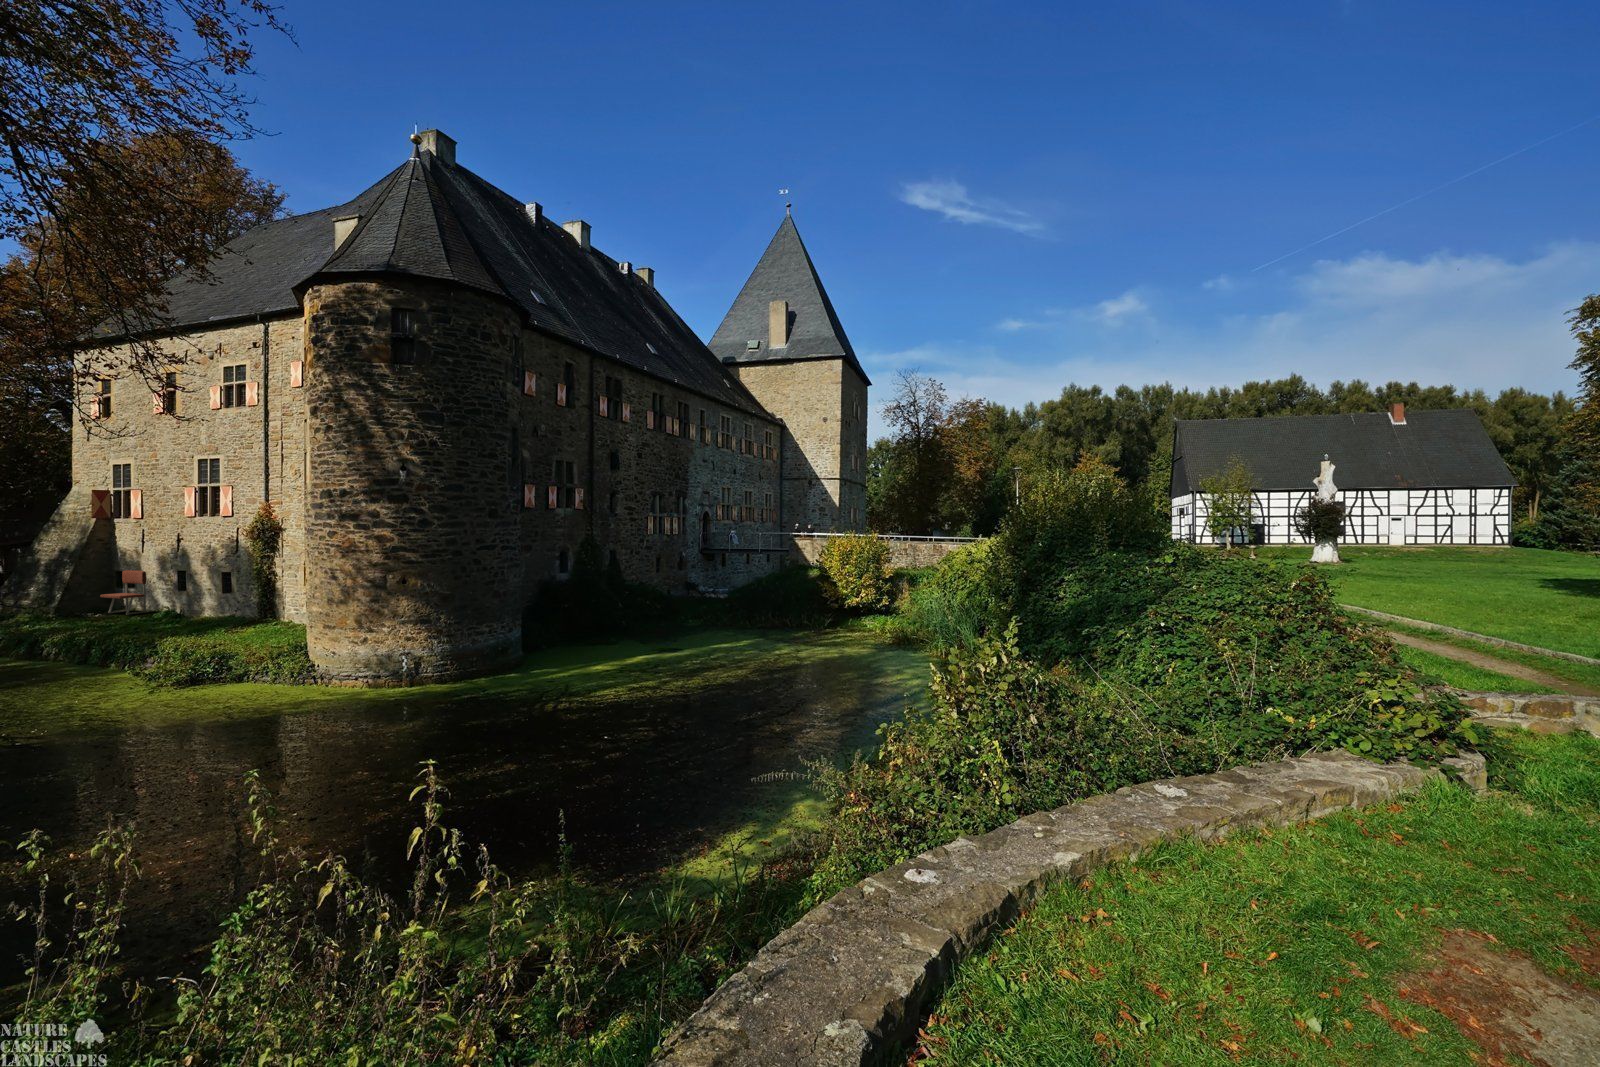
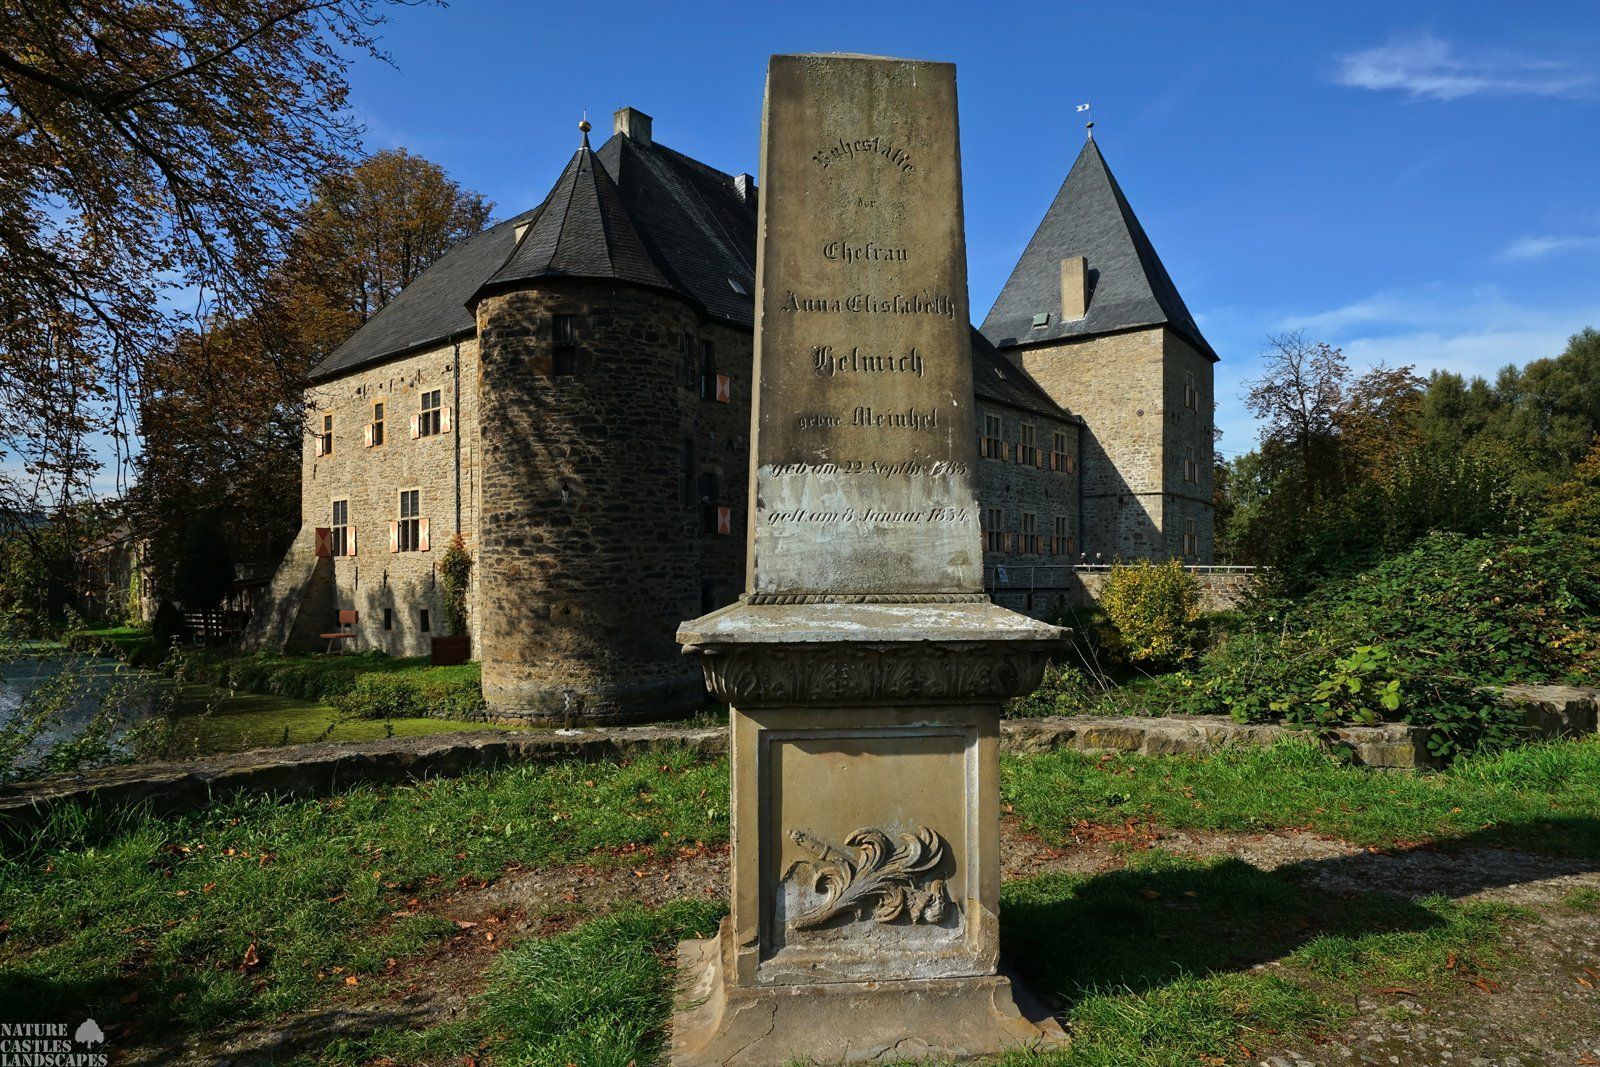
wooden crate: none [239,596,284,625] -> present [430,635,472,665]

